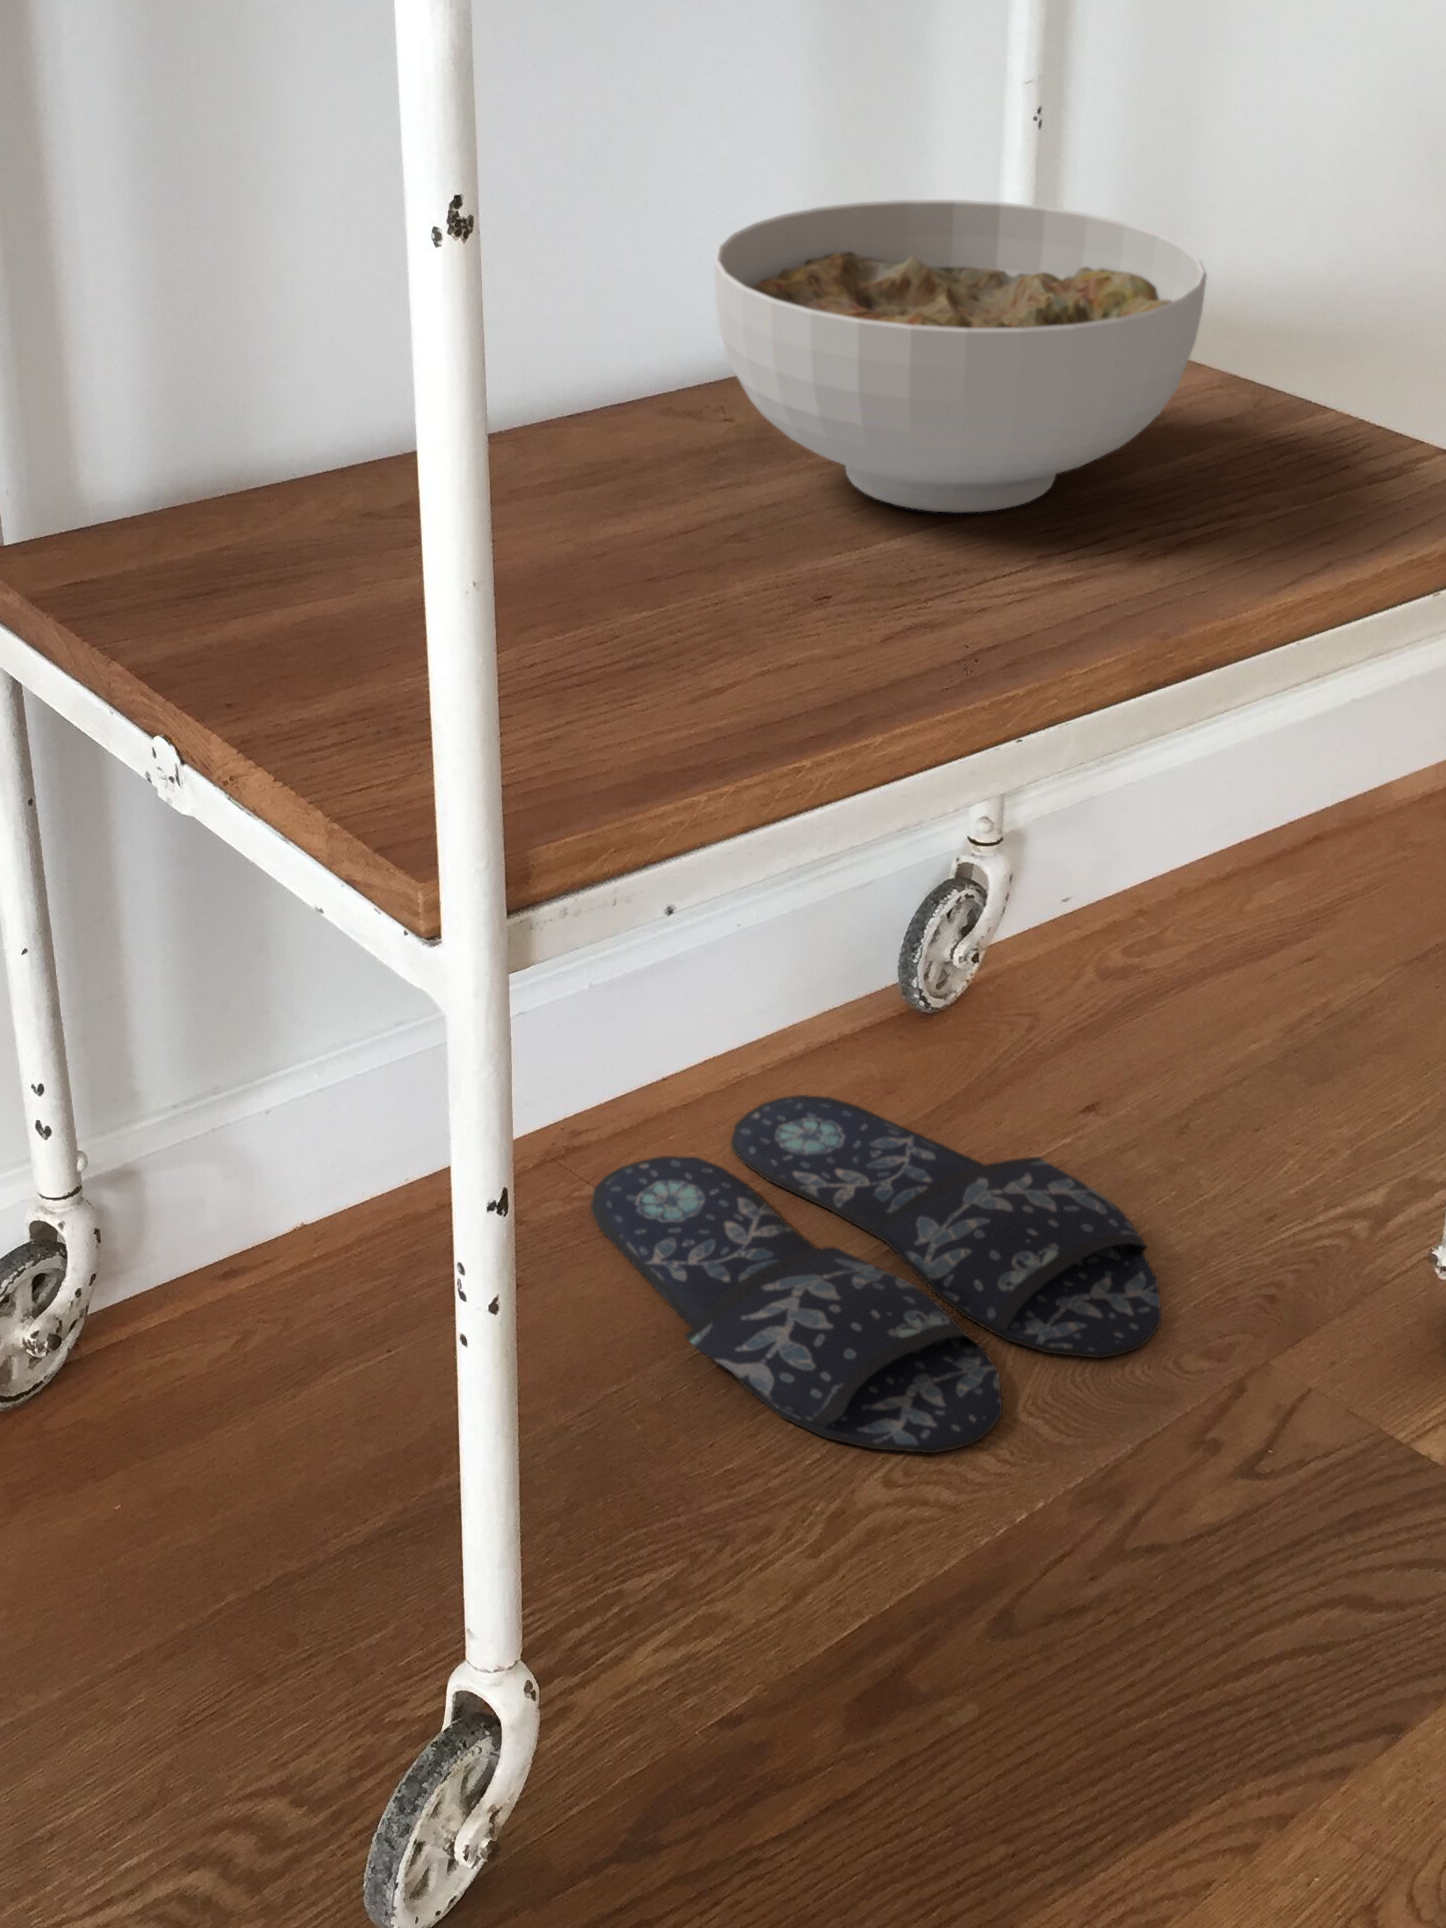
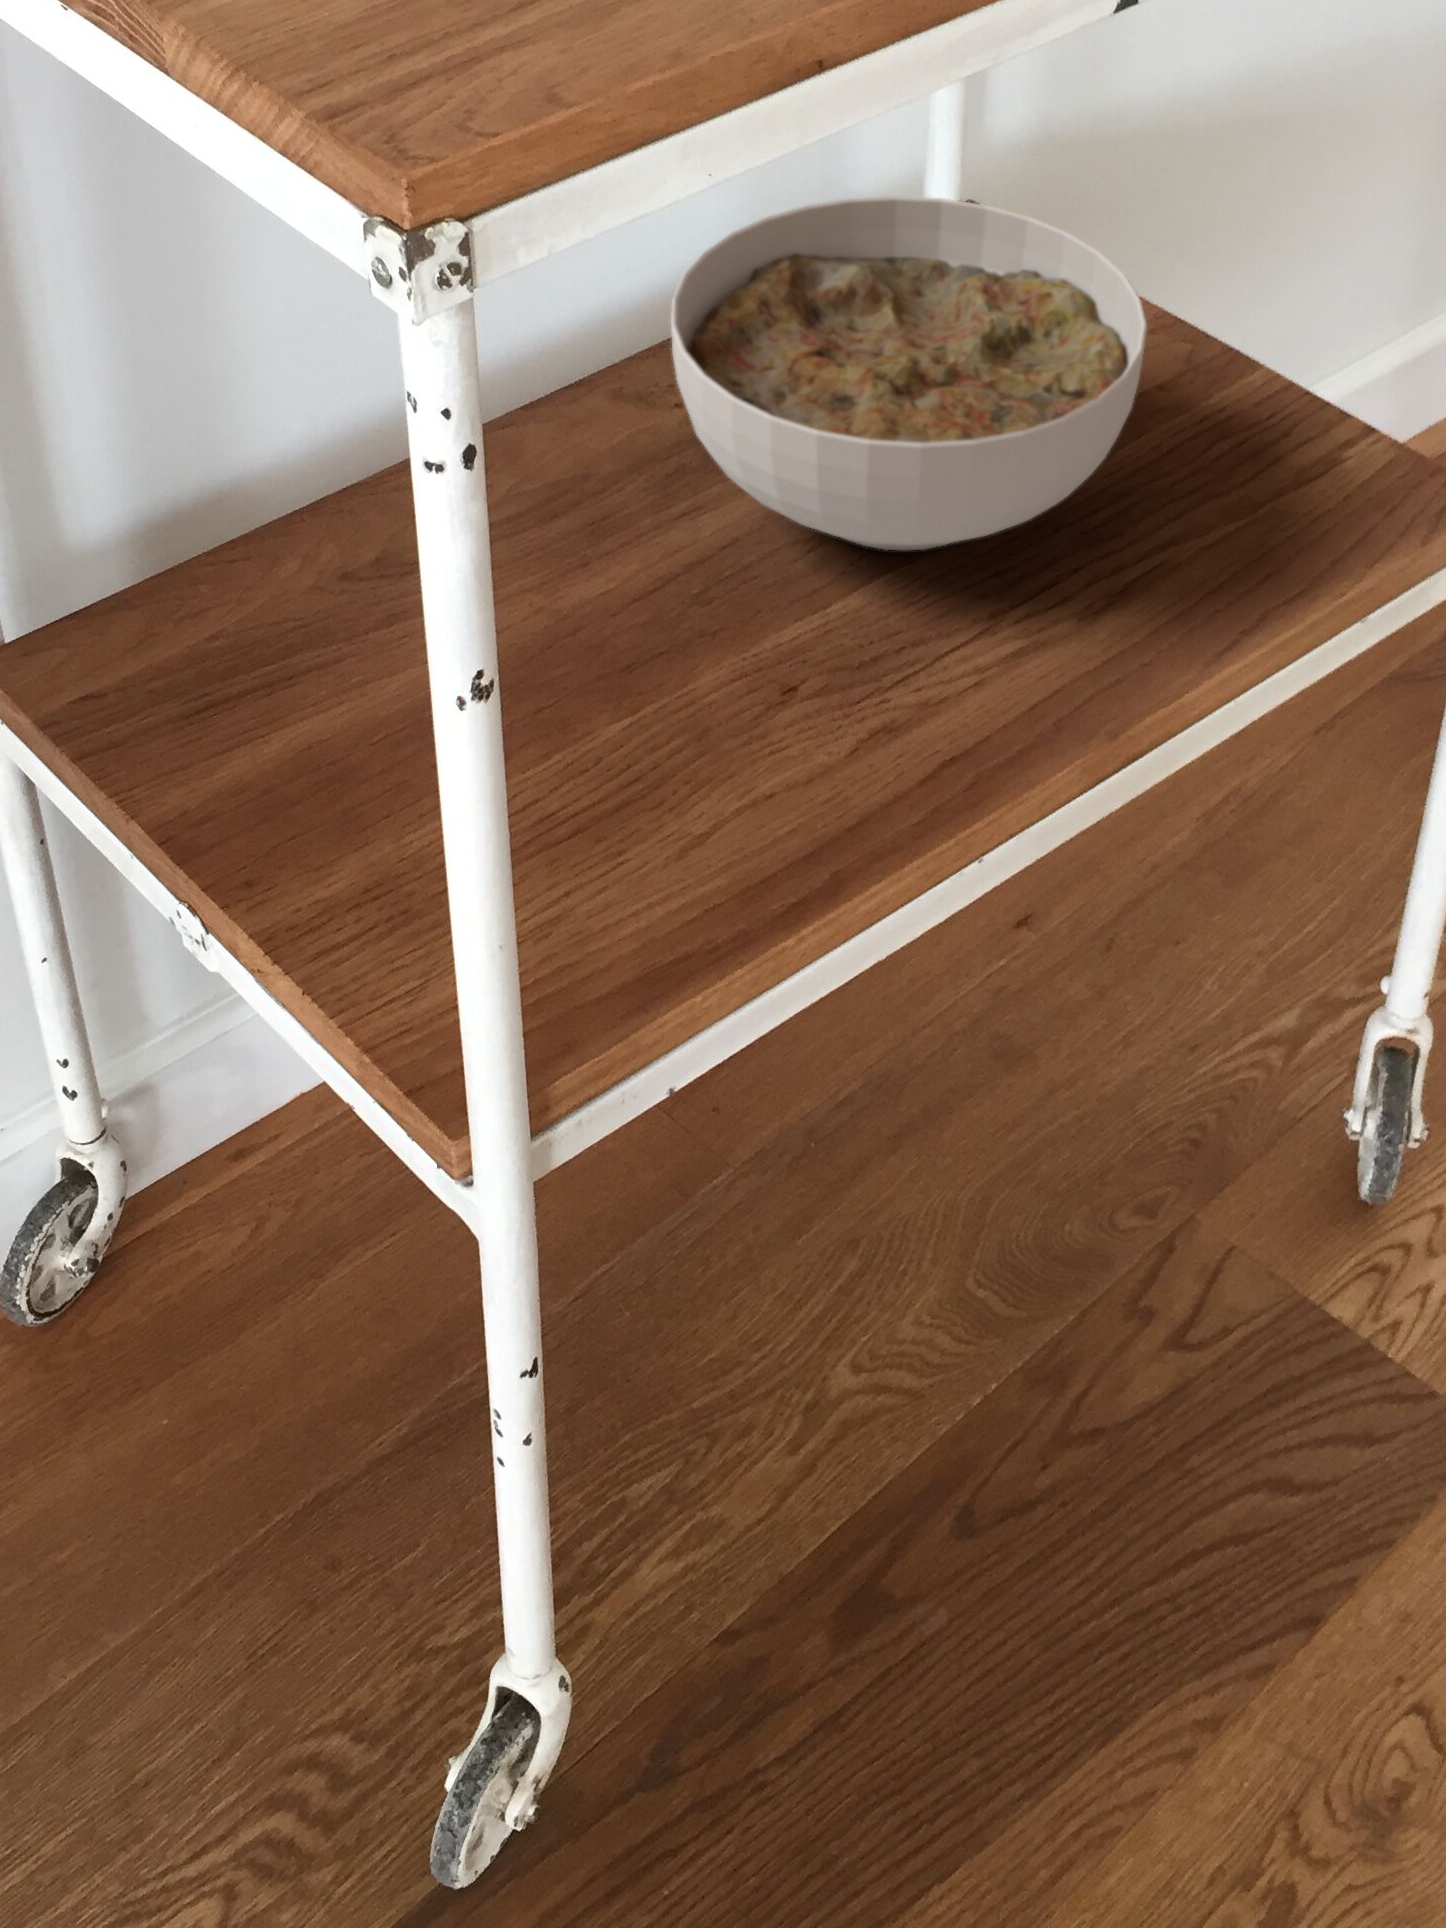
slippers: present [591,1095,1161,1453] -> none [570,924,1097,1336]

